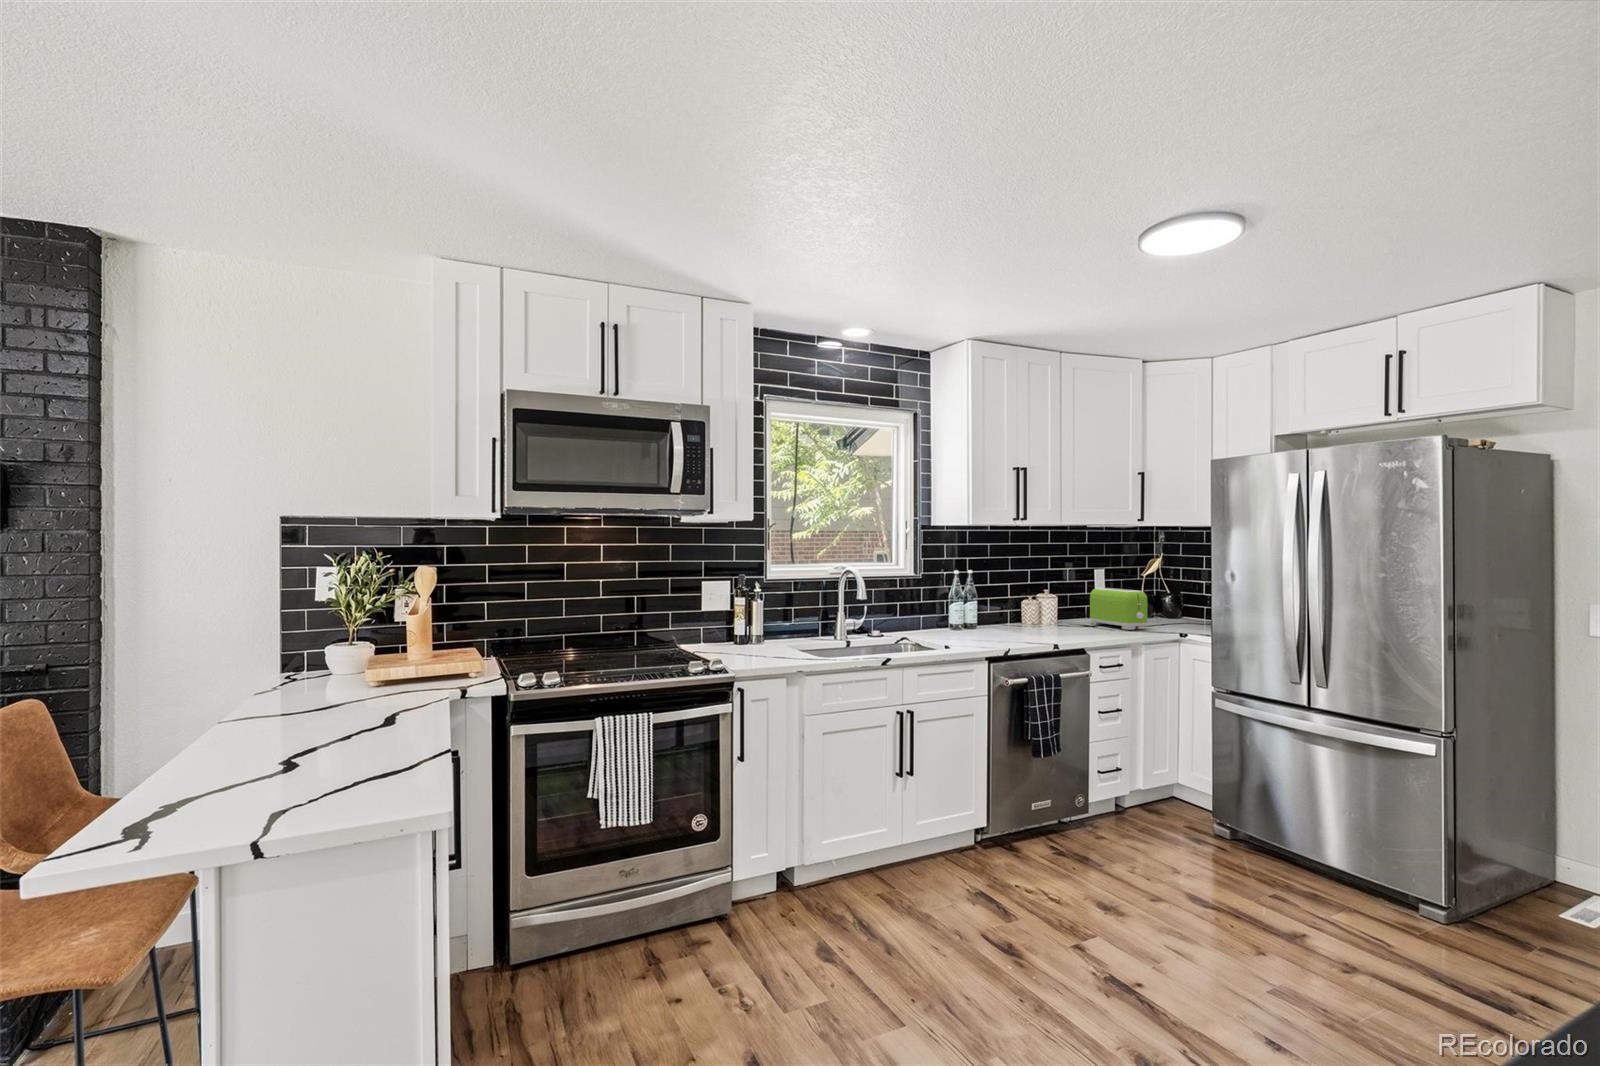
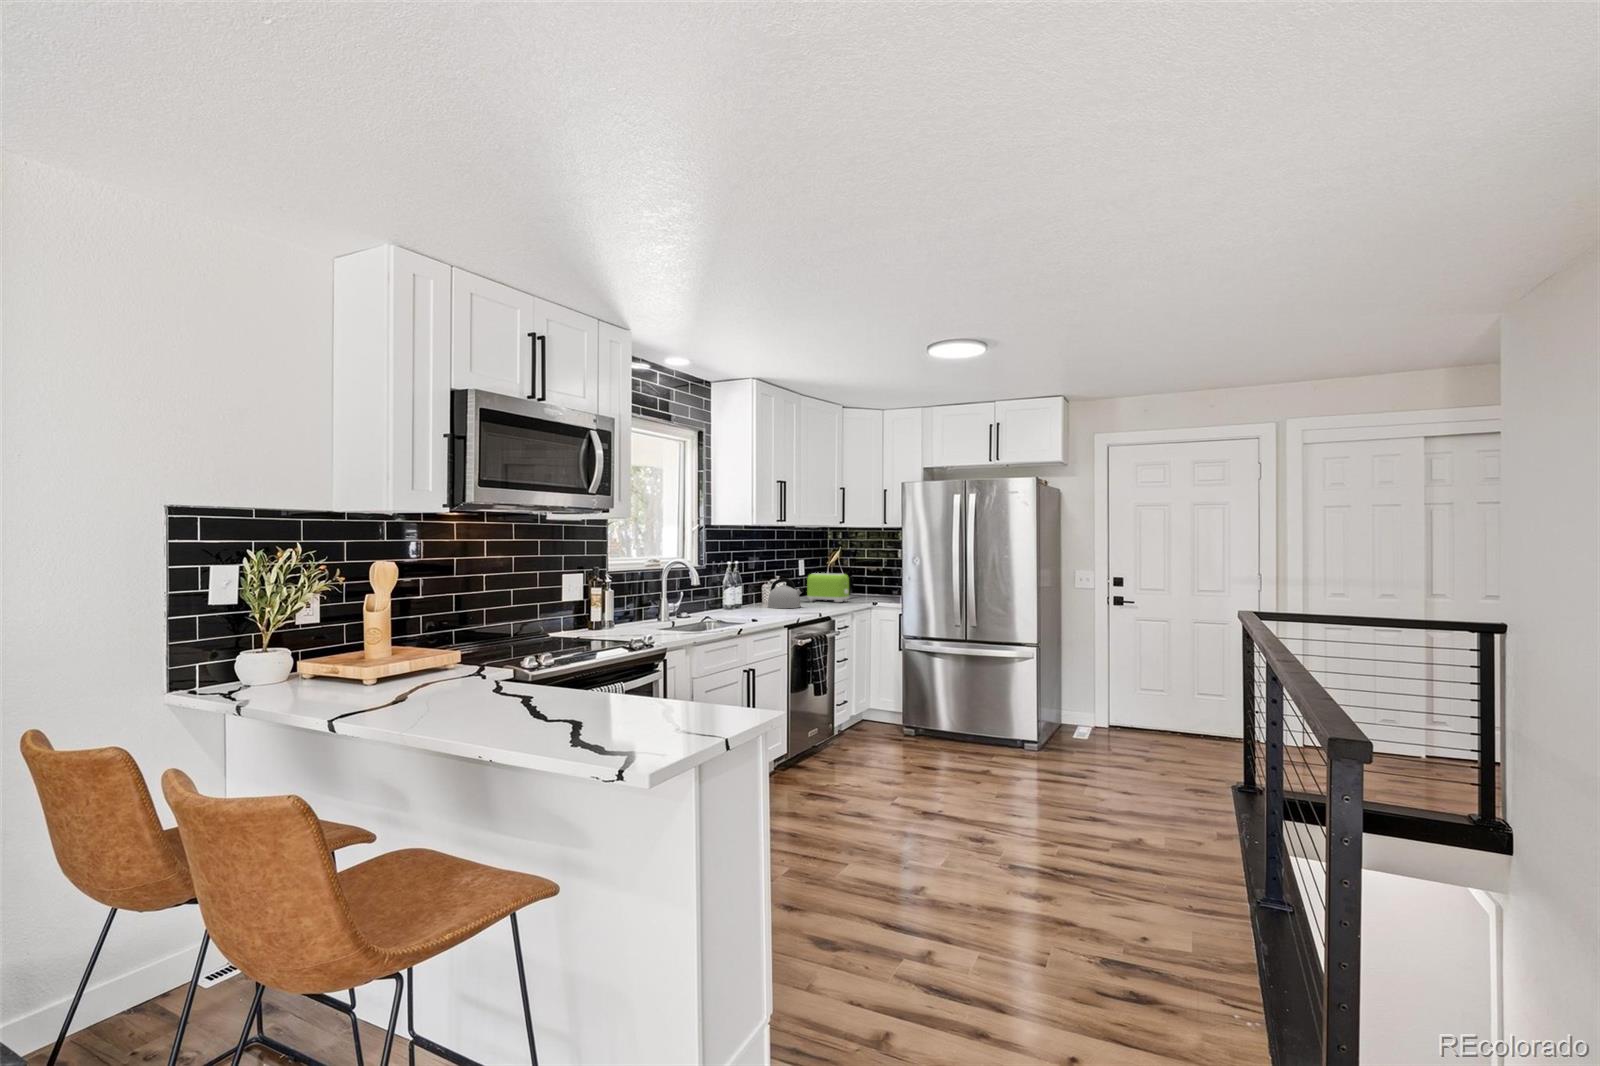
kettle: none [1009,594,1057,634] -> present [768,578,804,608]

